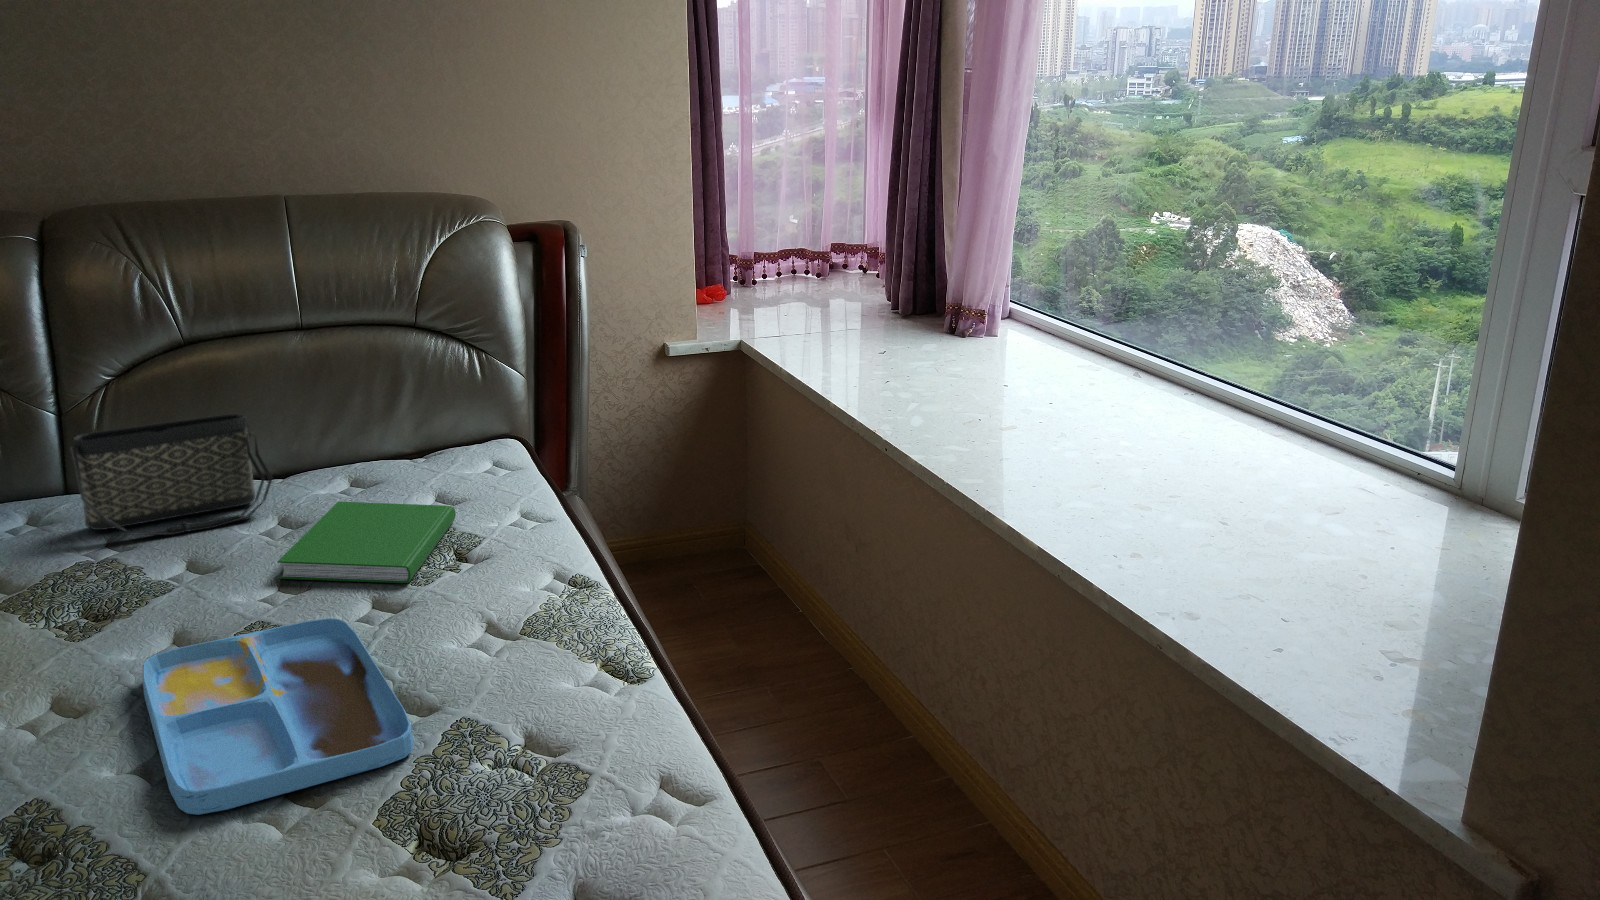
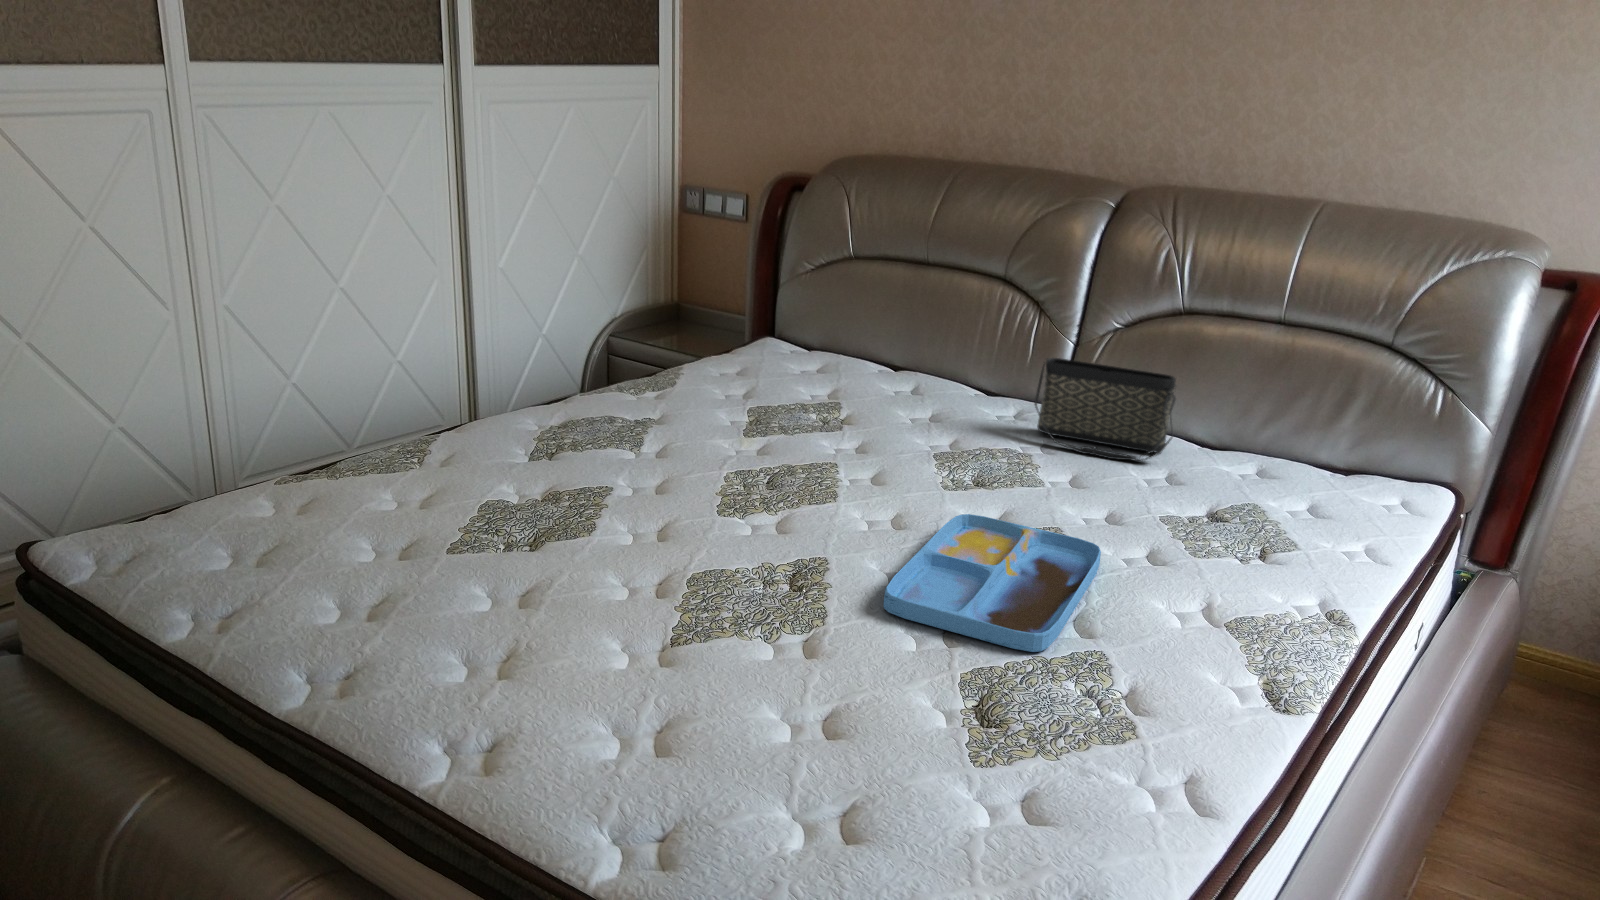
hardcover book: present [278,502,456,583] -> none [1109,473,1297,551]

